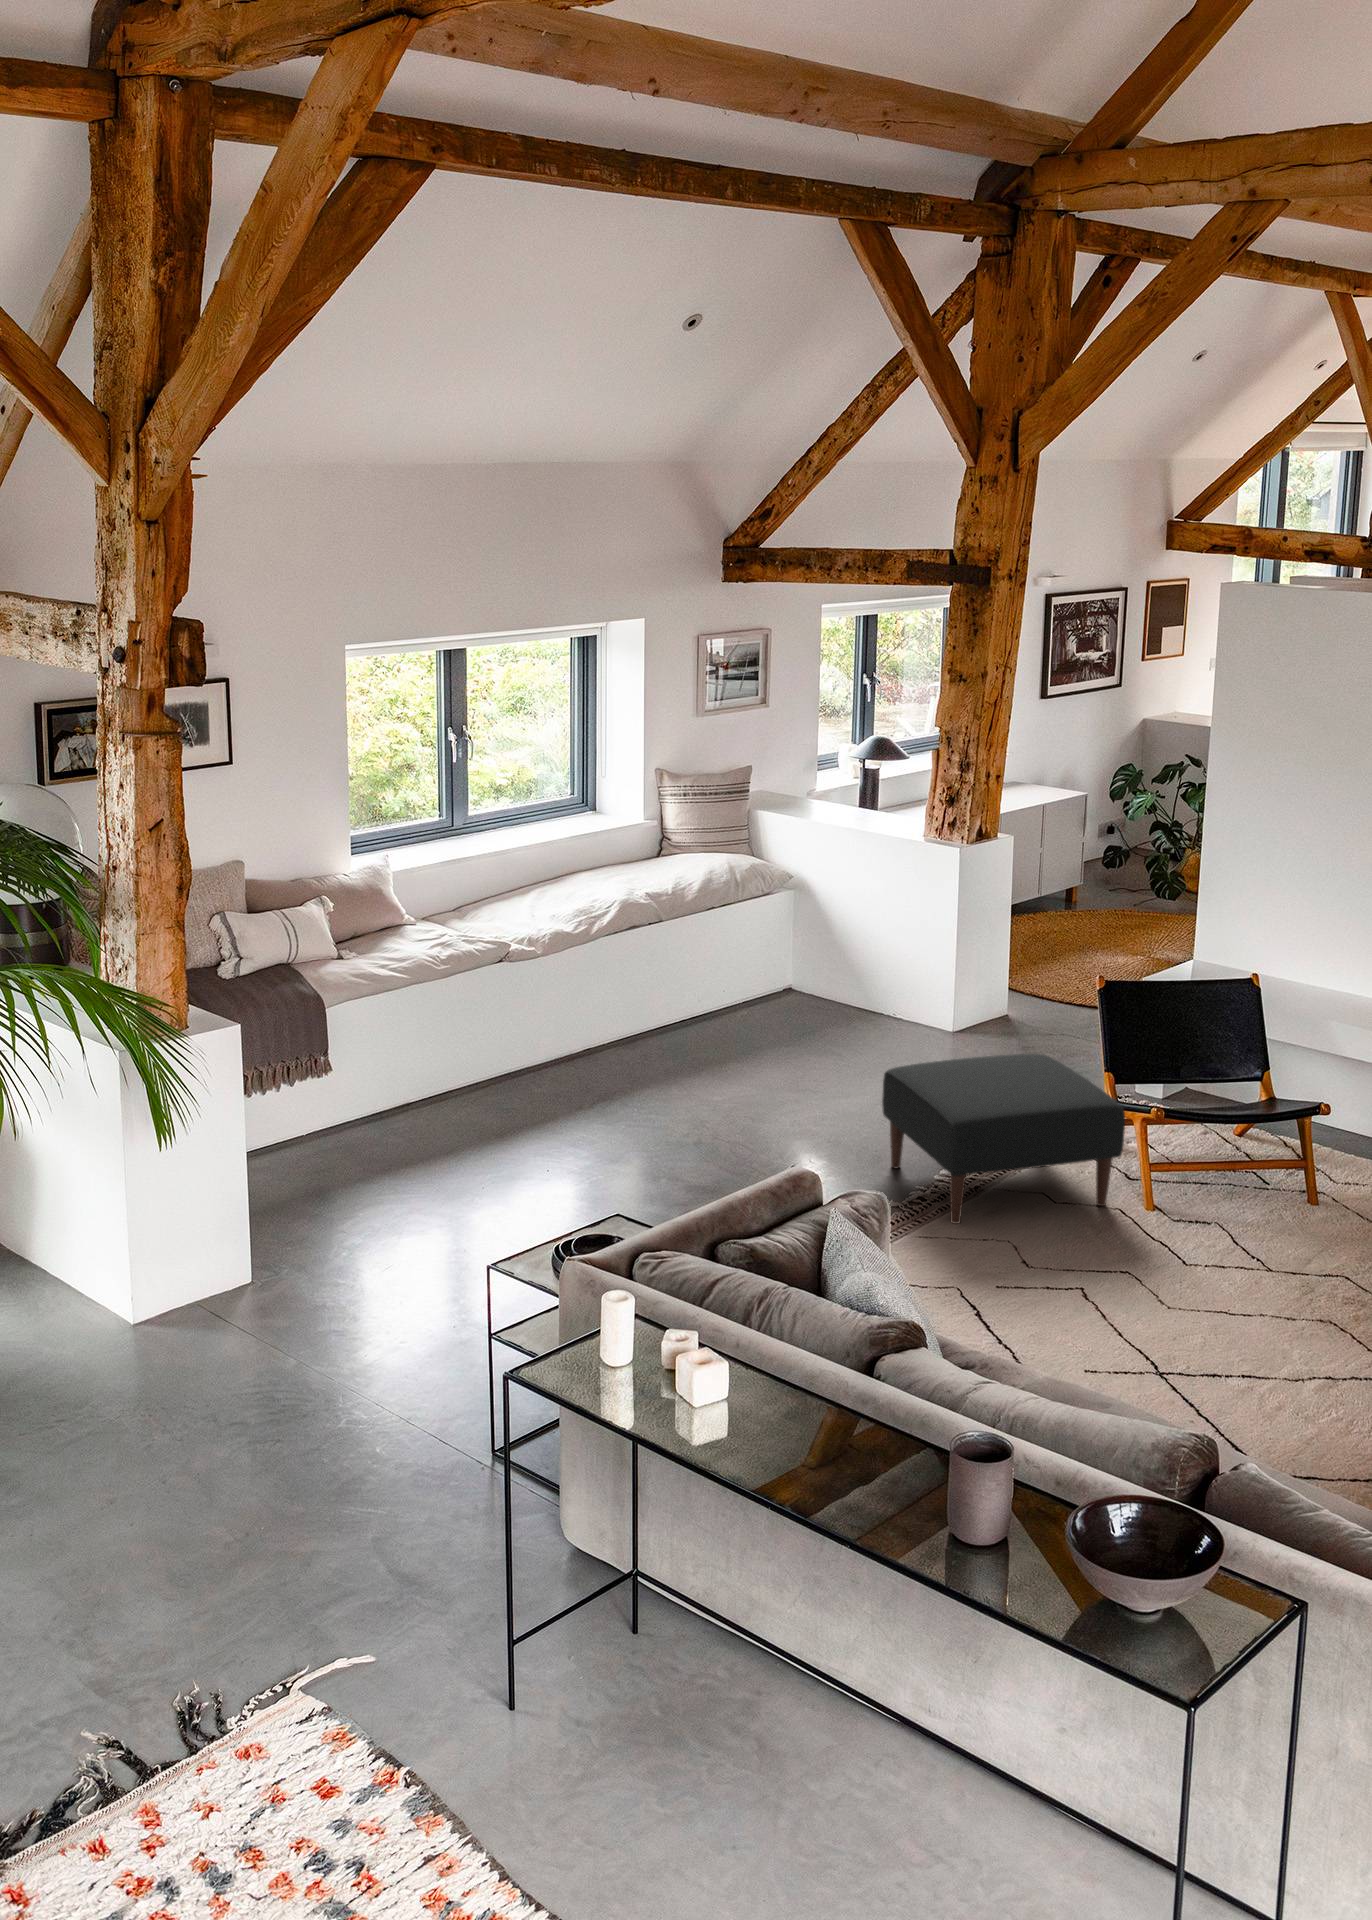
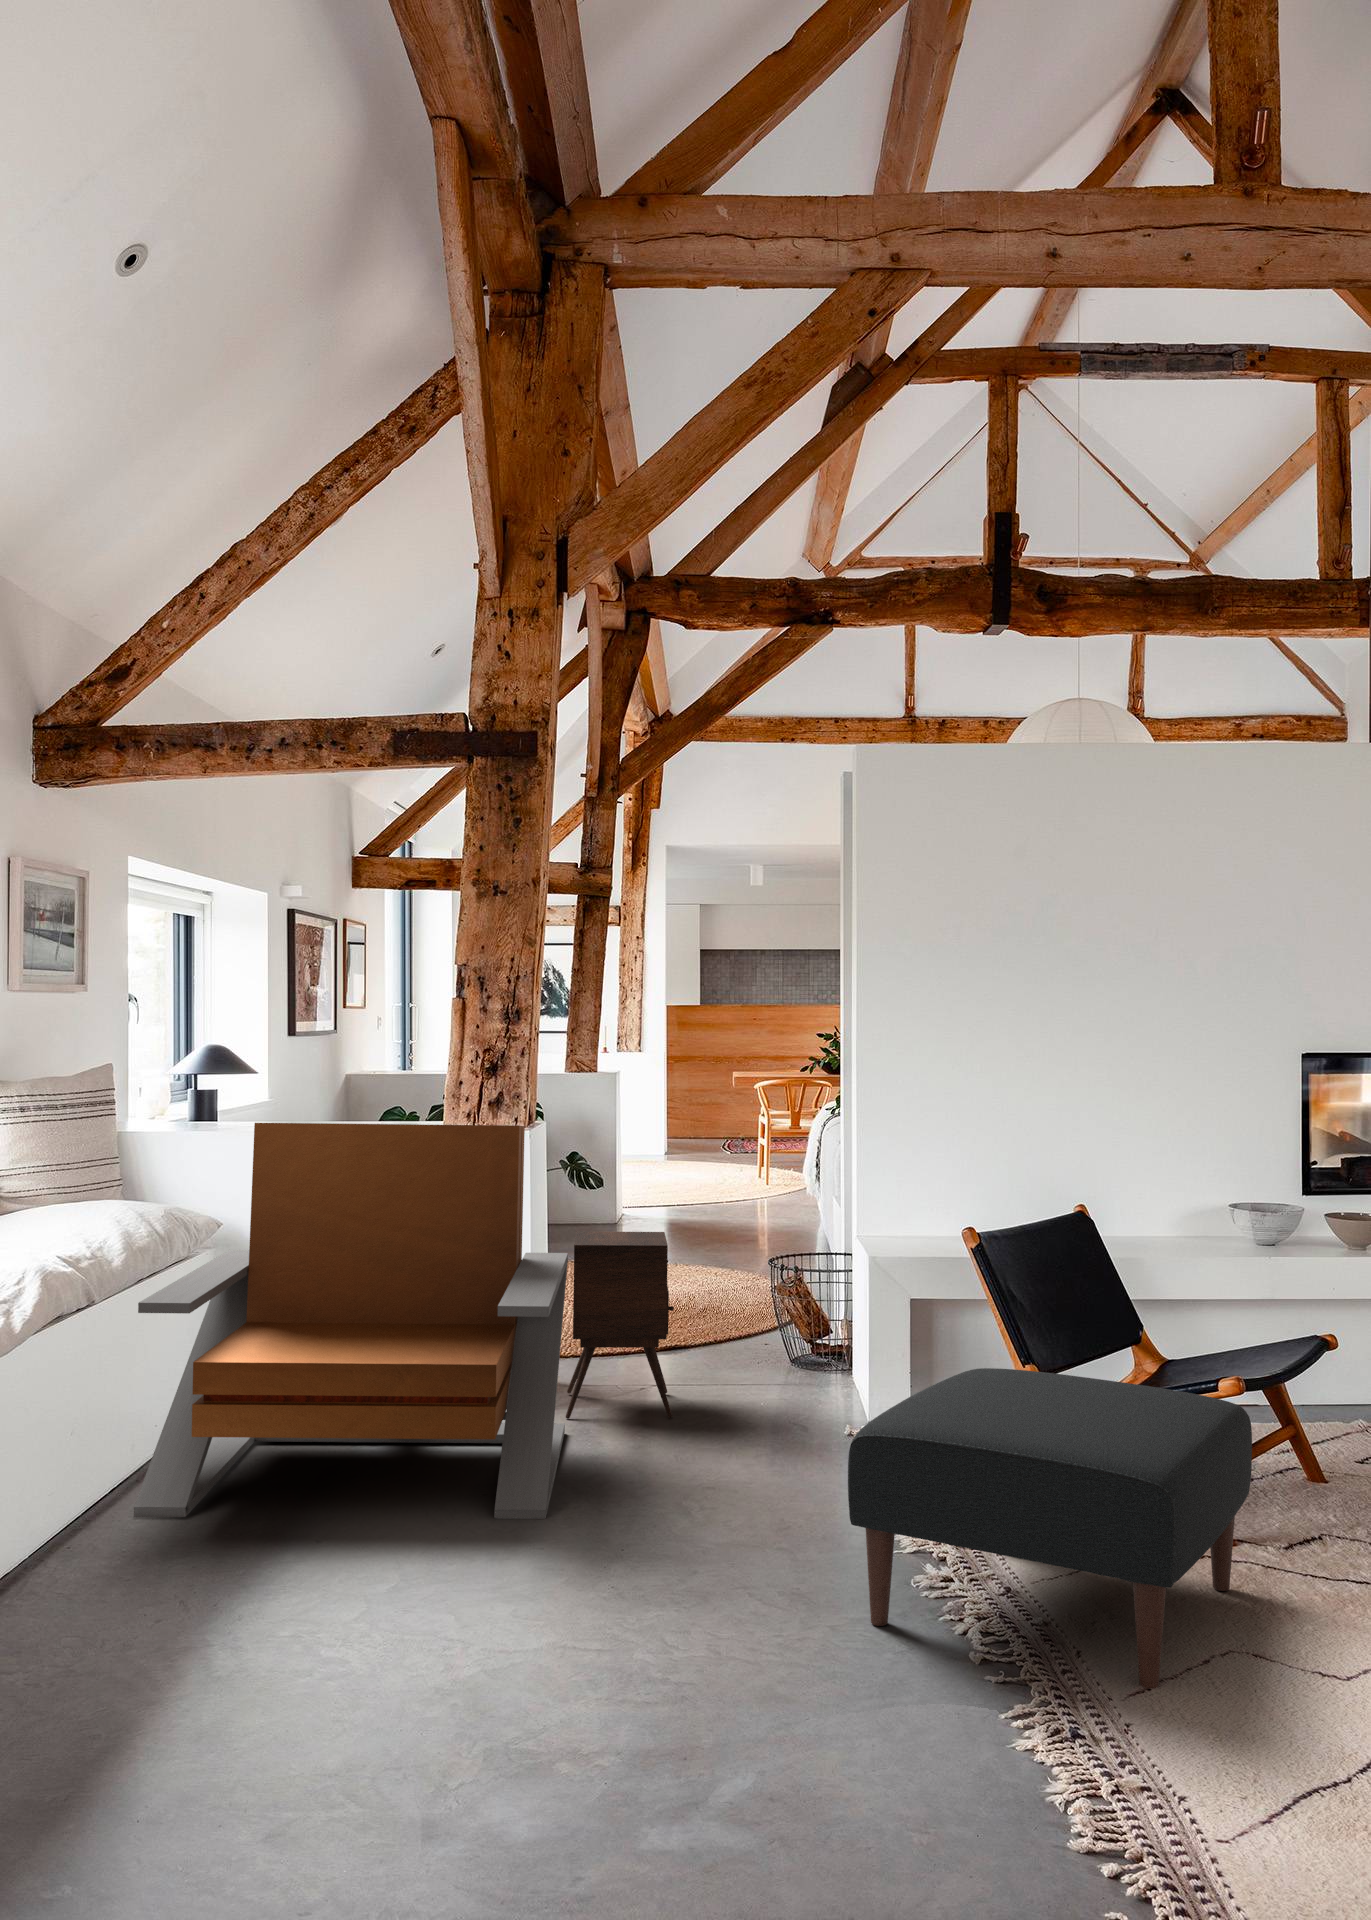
lounge chair: none [673,826,957,1085] -> present [134,1123,568,1519]
side table: none [967,915,1062,1048] -> present [566,1231,674,1419]

